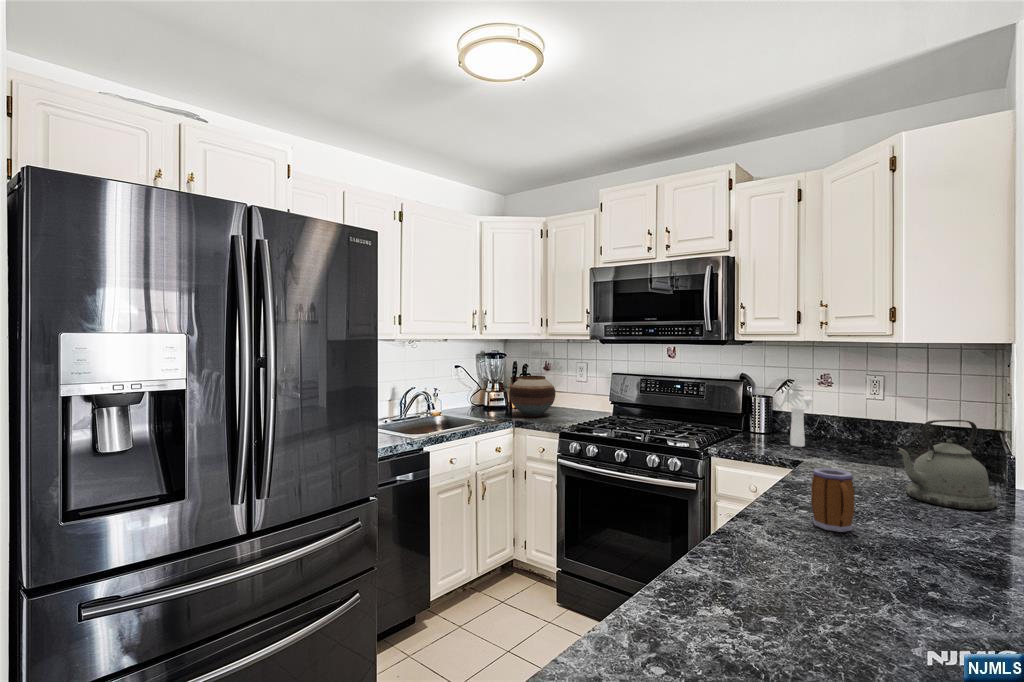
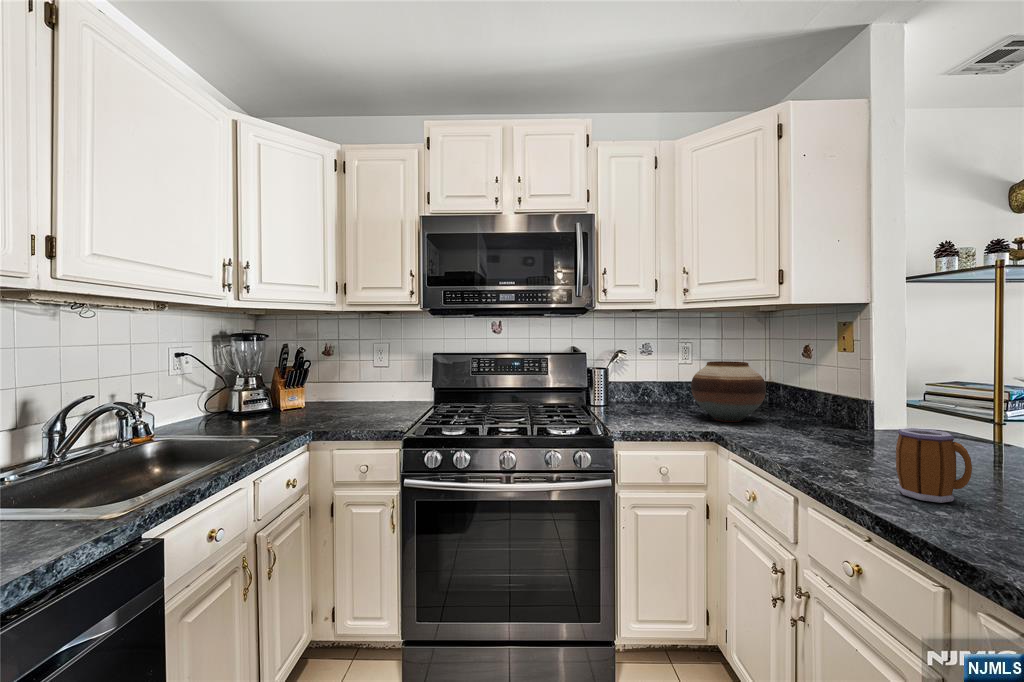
vase: present [509,375,556,417] -> present [691,361,766,422]
pepper mill: present [790,396,813,447] -> none [644,365,659,414]
kettle: present [896,420,997,510] -> none [820,369,901,449]

